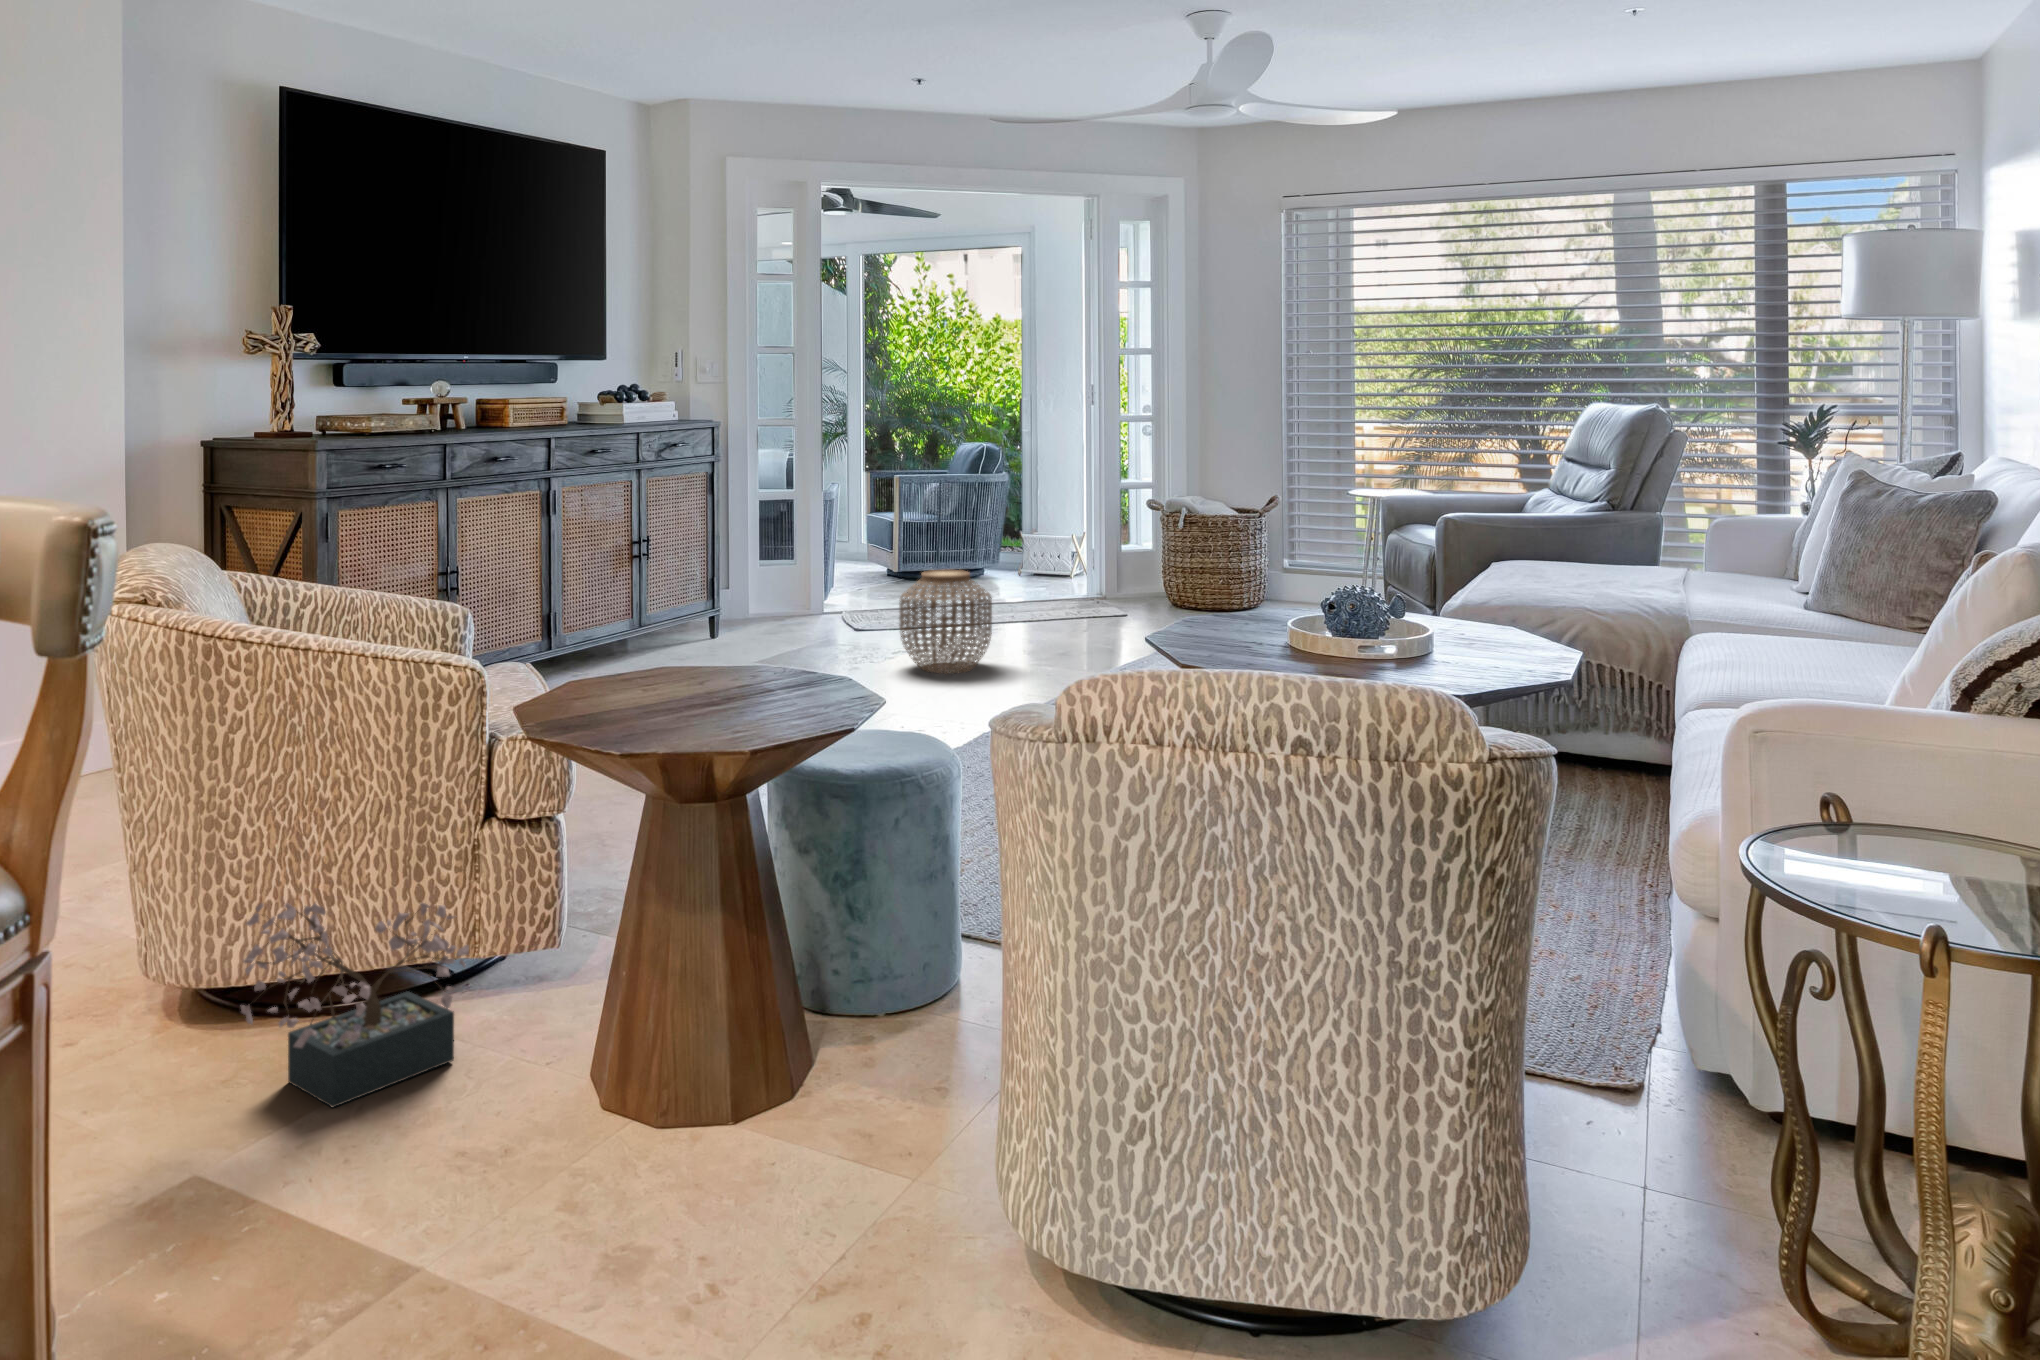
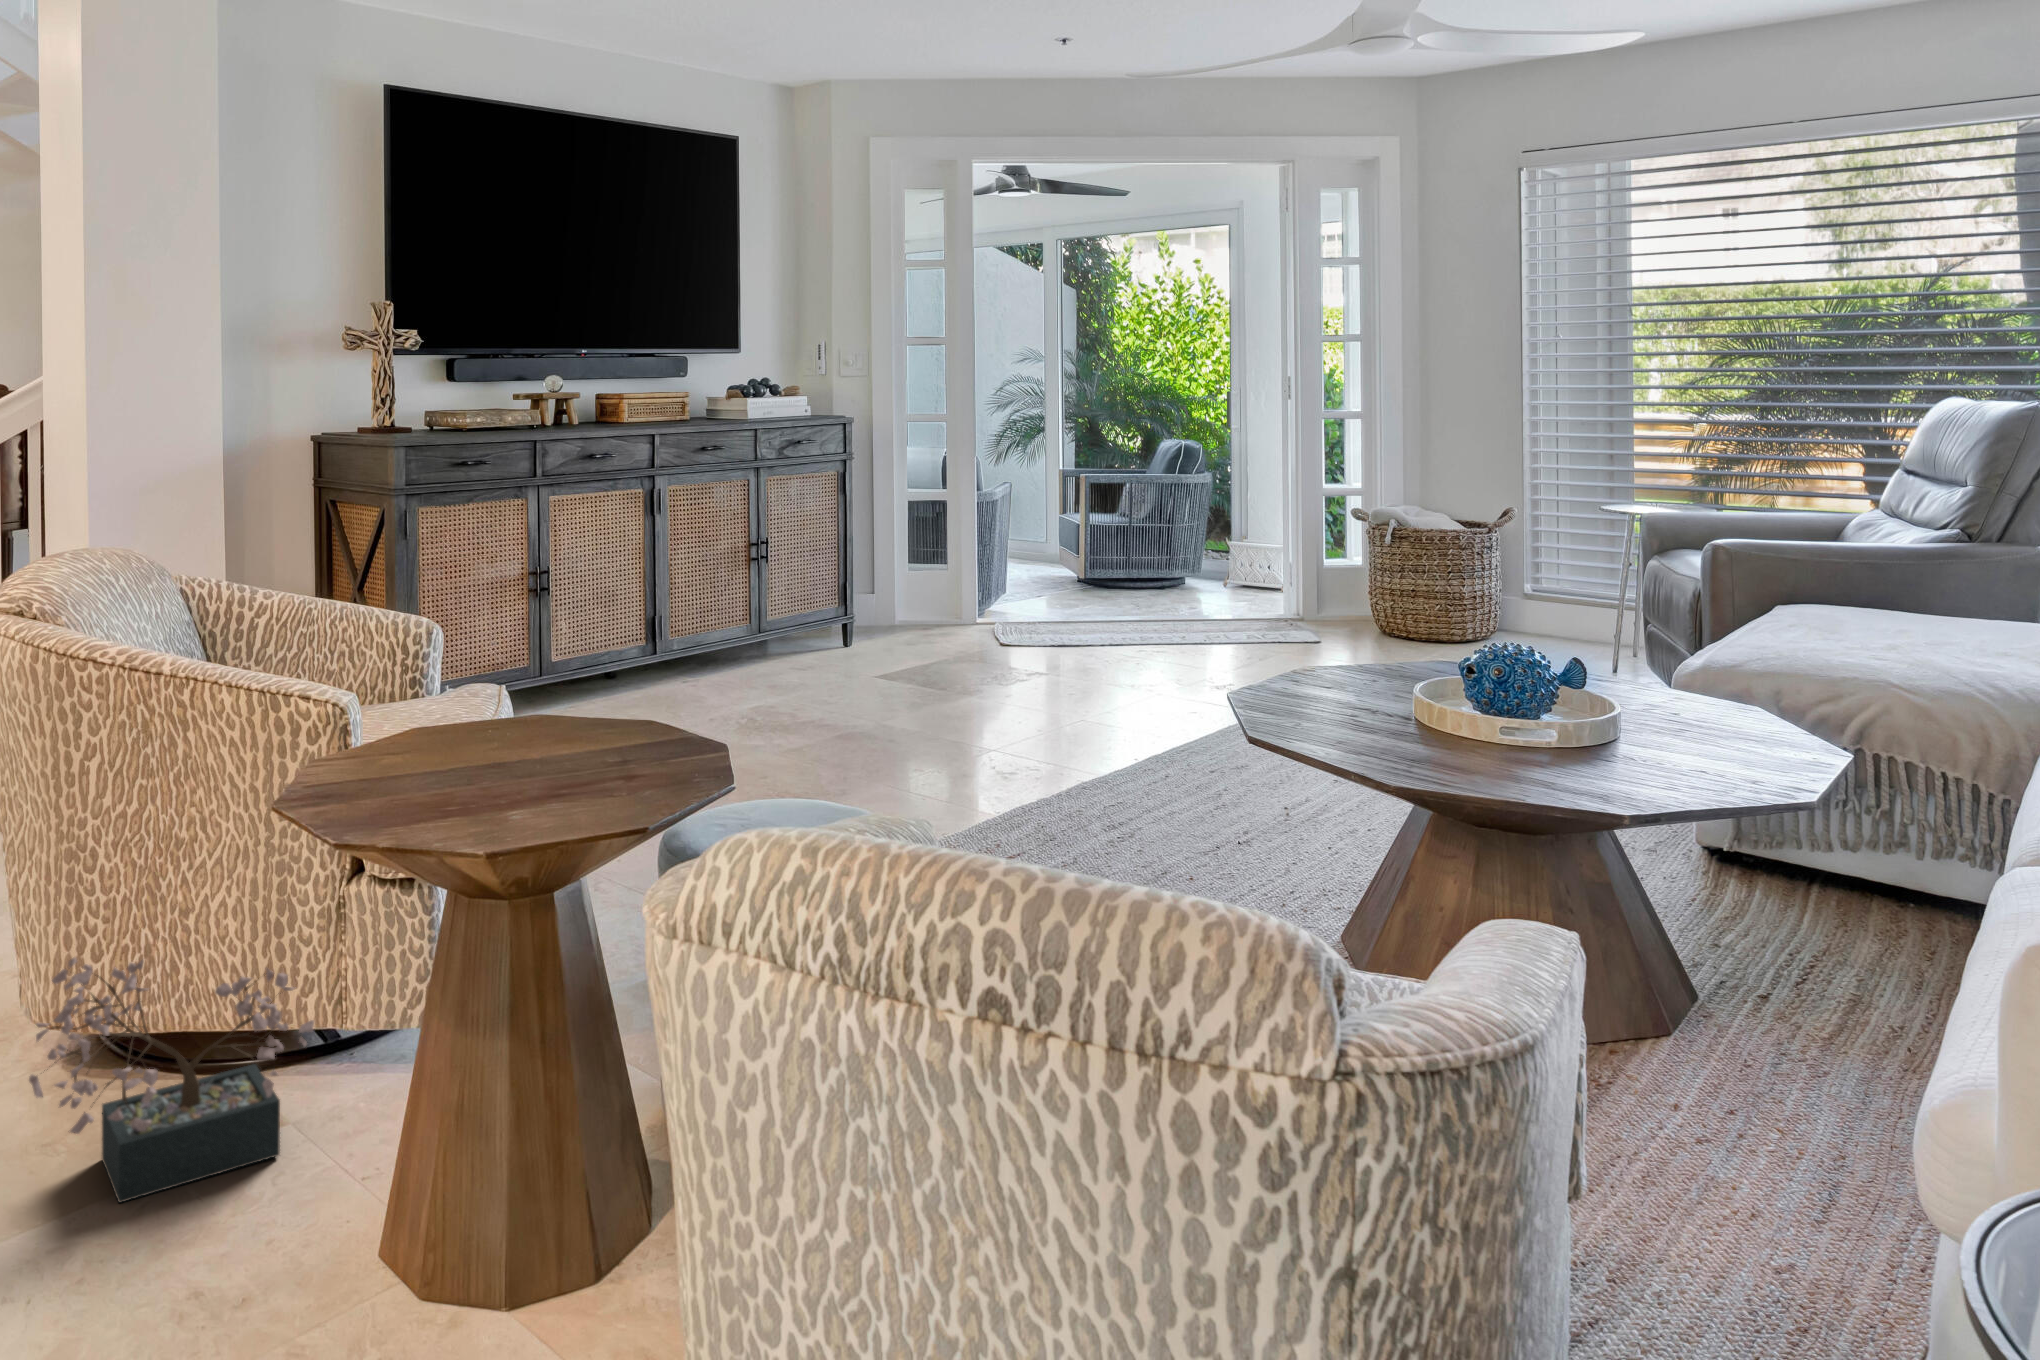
woven basket: present [899,570,992,673] -> none [1030,583,1133,699]

